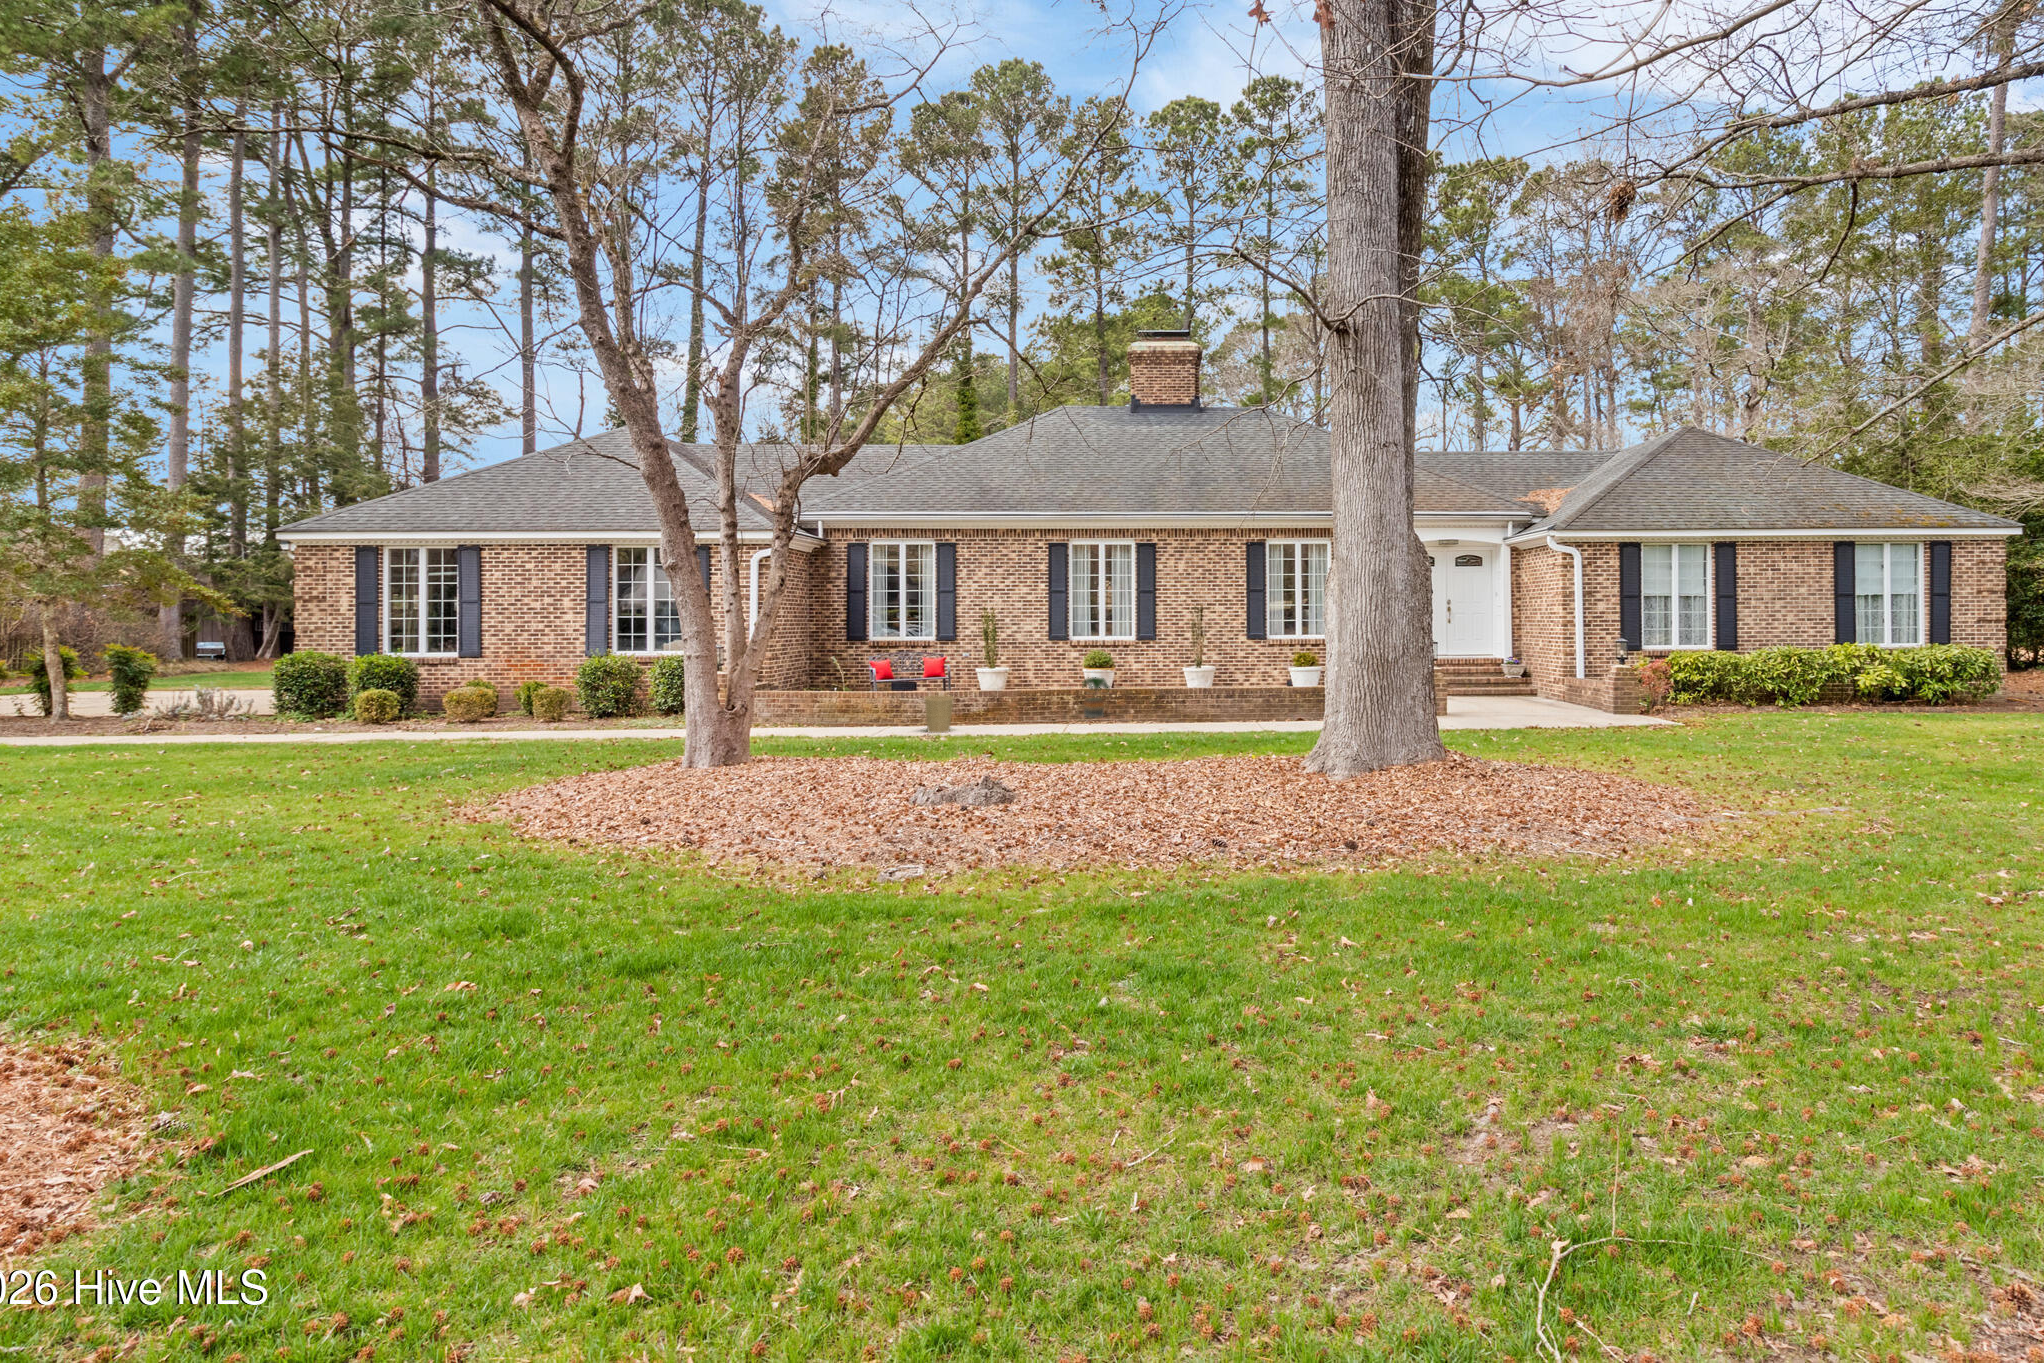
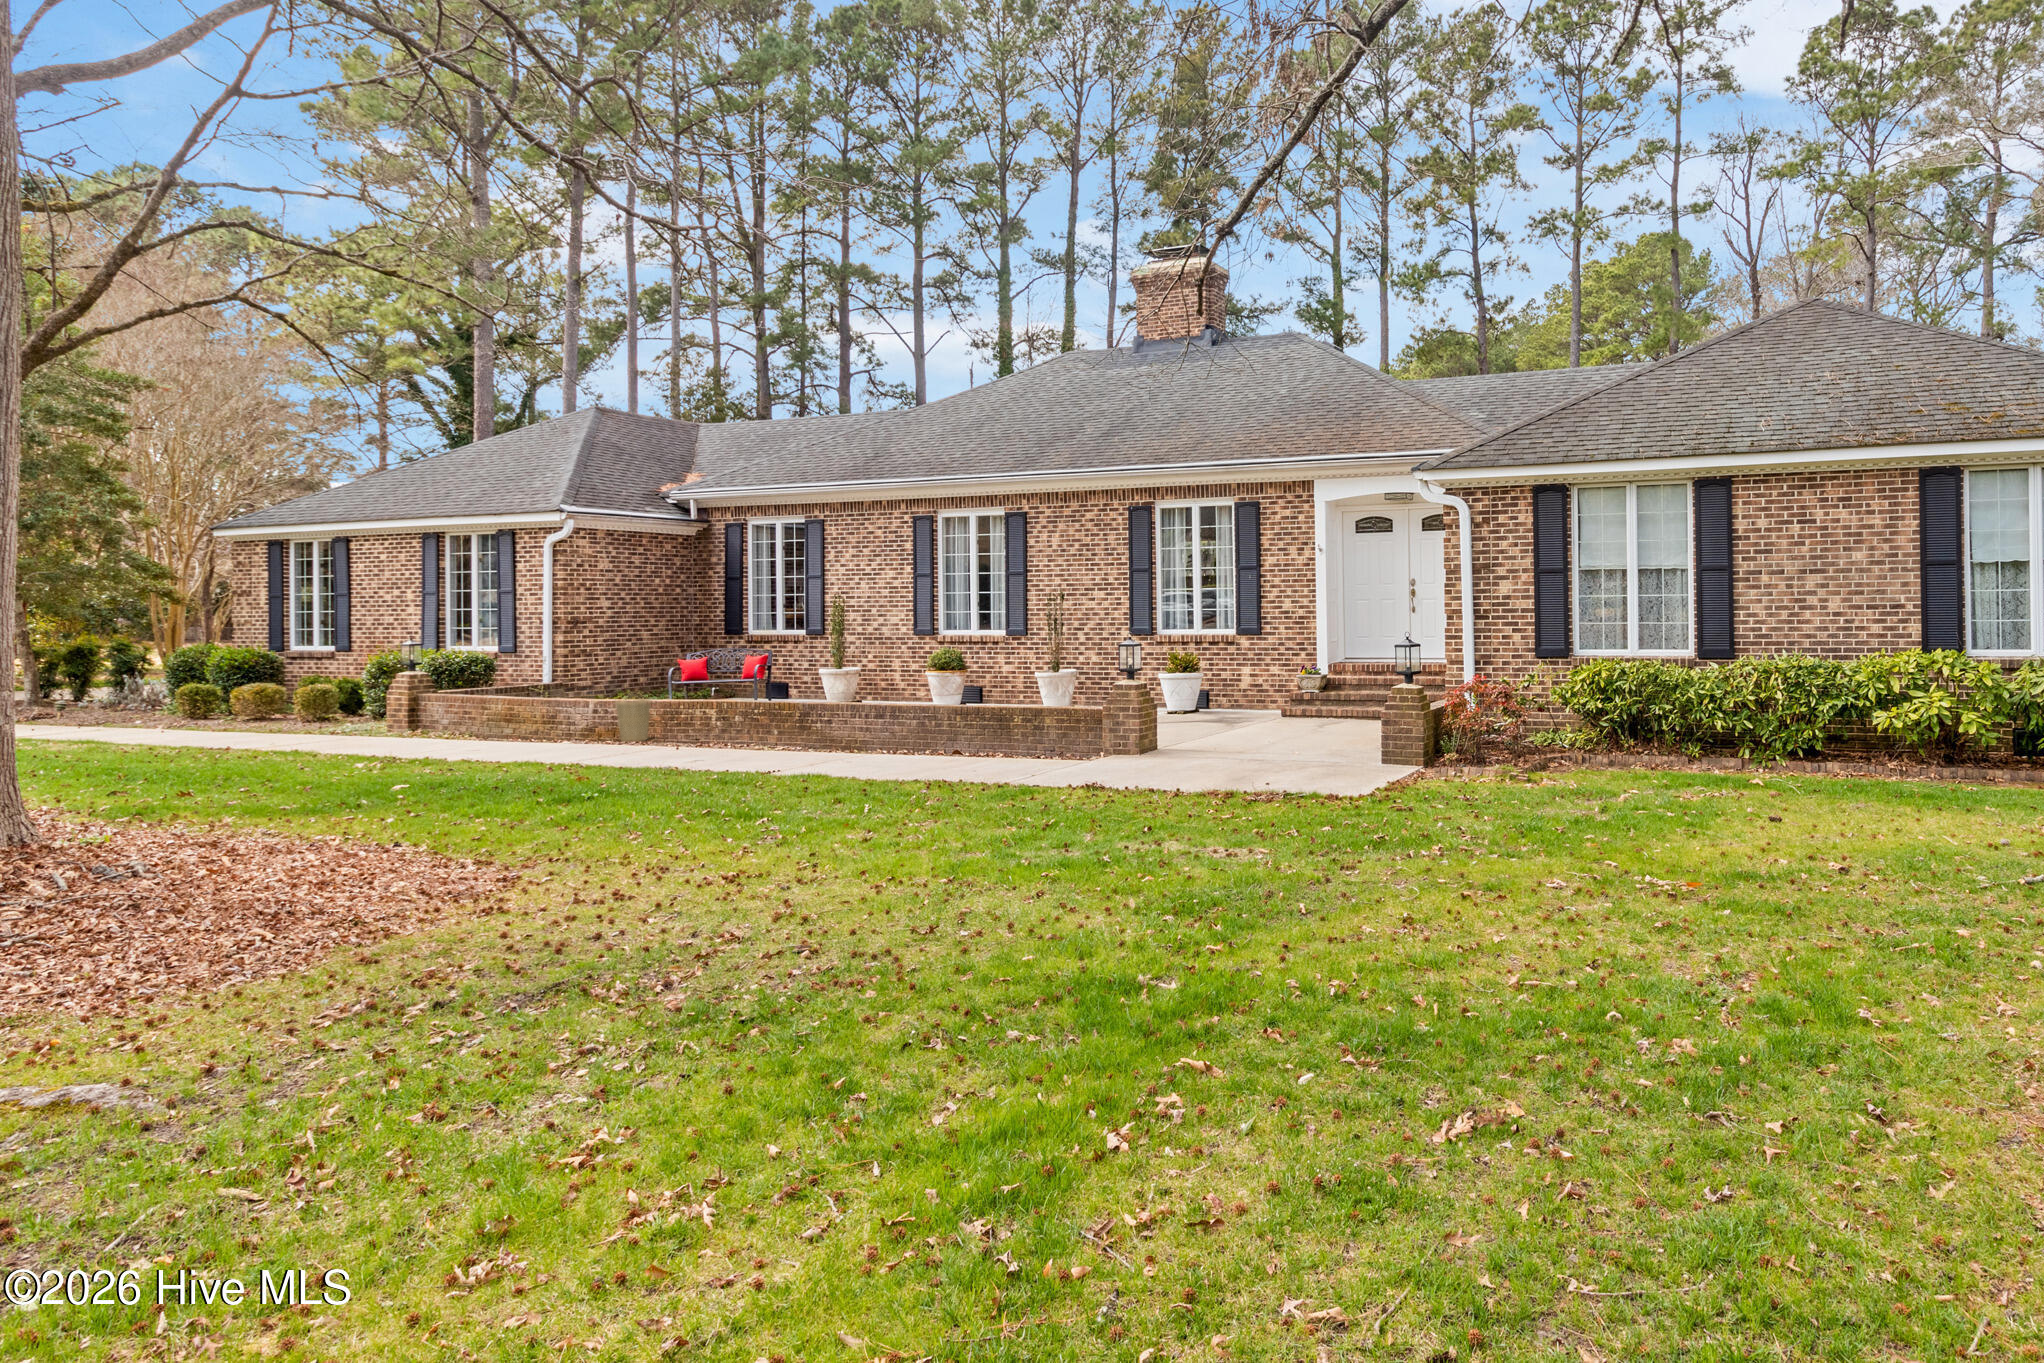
potted tree: present [1082,677,1110,718] -> none [853,681,887,732]

